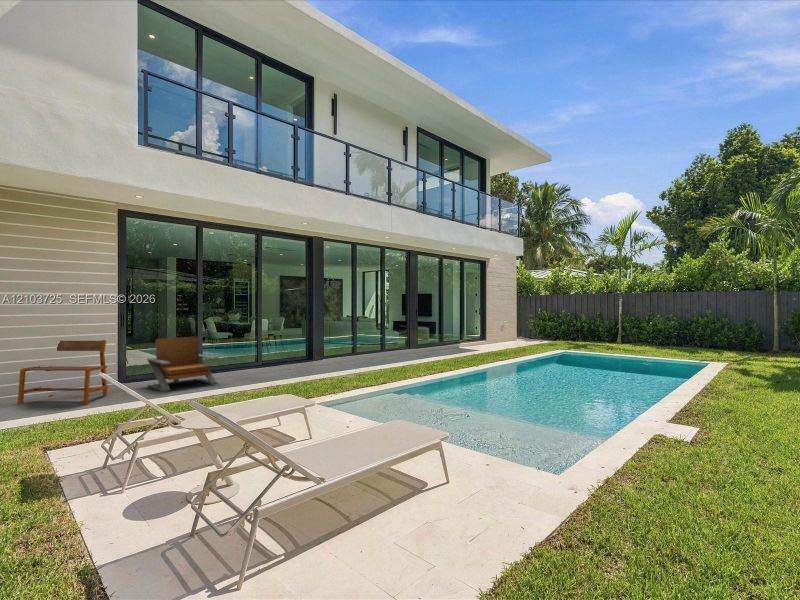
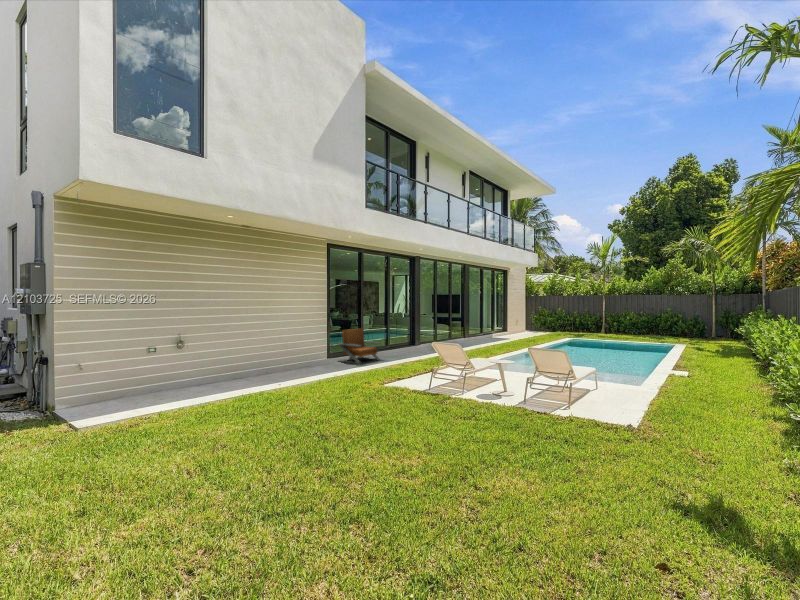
bench: present [18,340,109,405] -> none [289,331,331,372]

